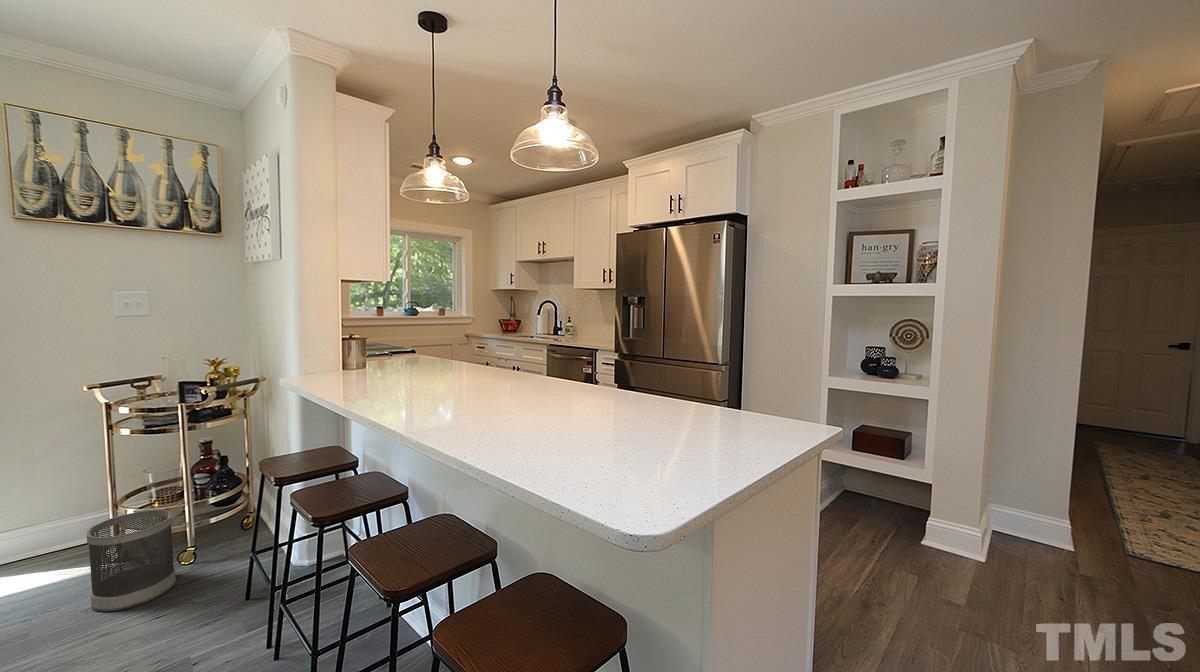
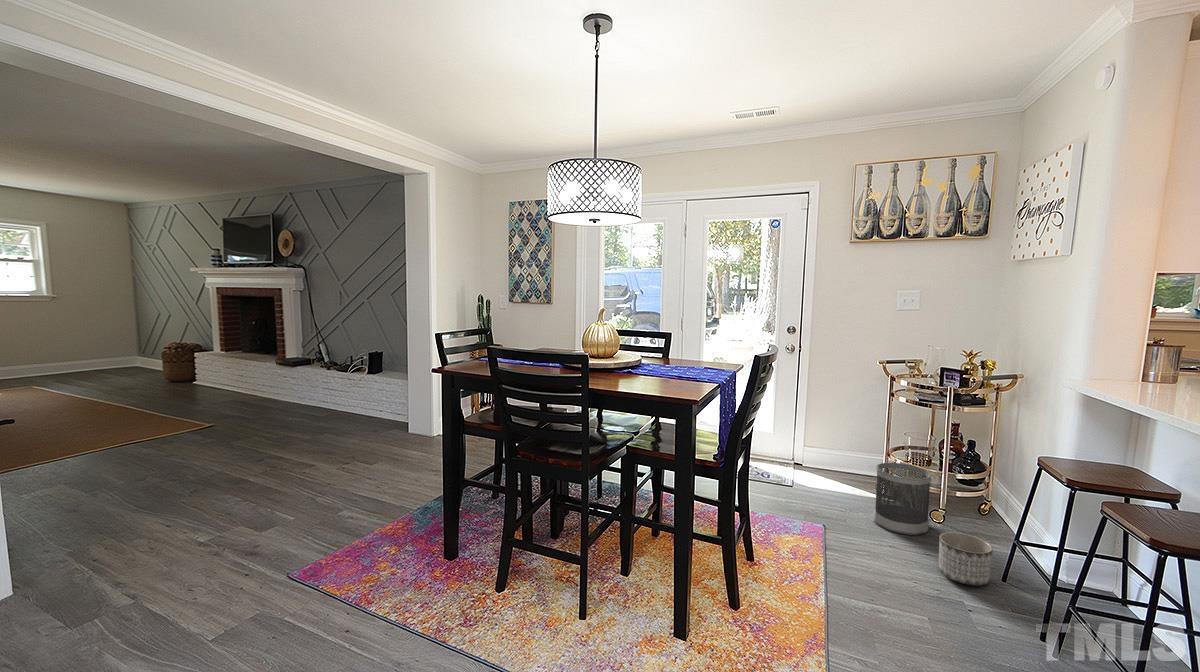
planter: none [181,568,246,635] -> present [939,532,992,586]

